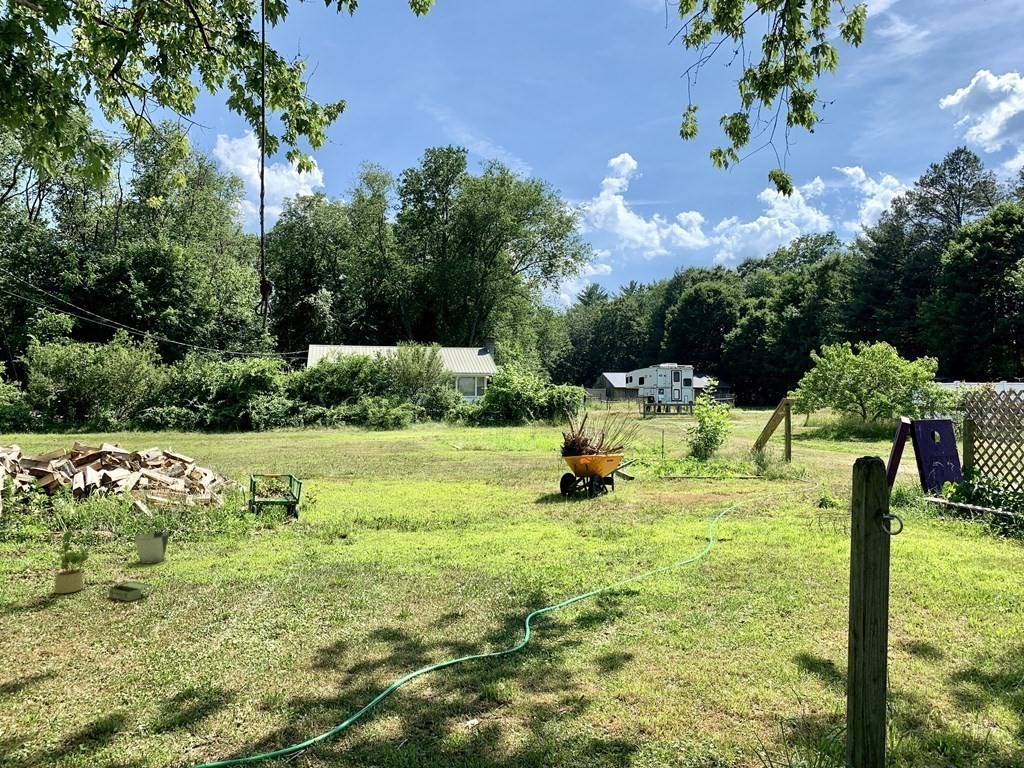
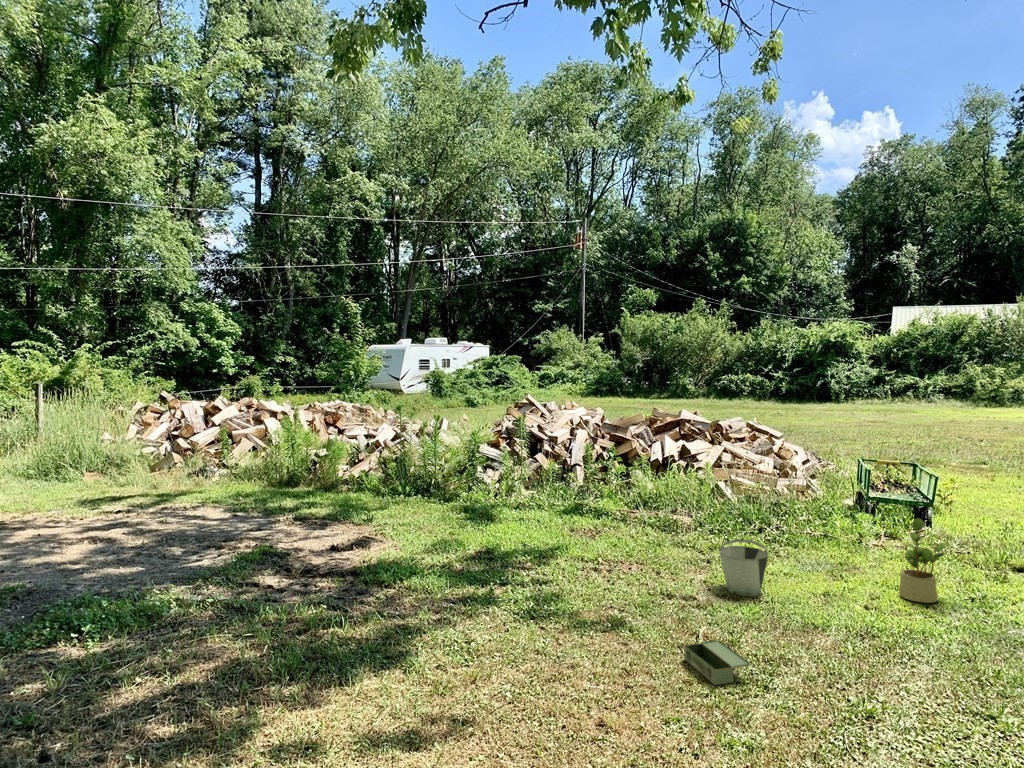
potted plant: present [55,531,90,593] -> present [899,518,948,603]

